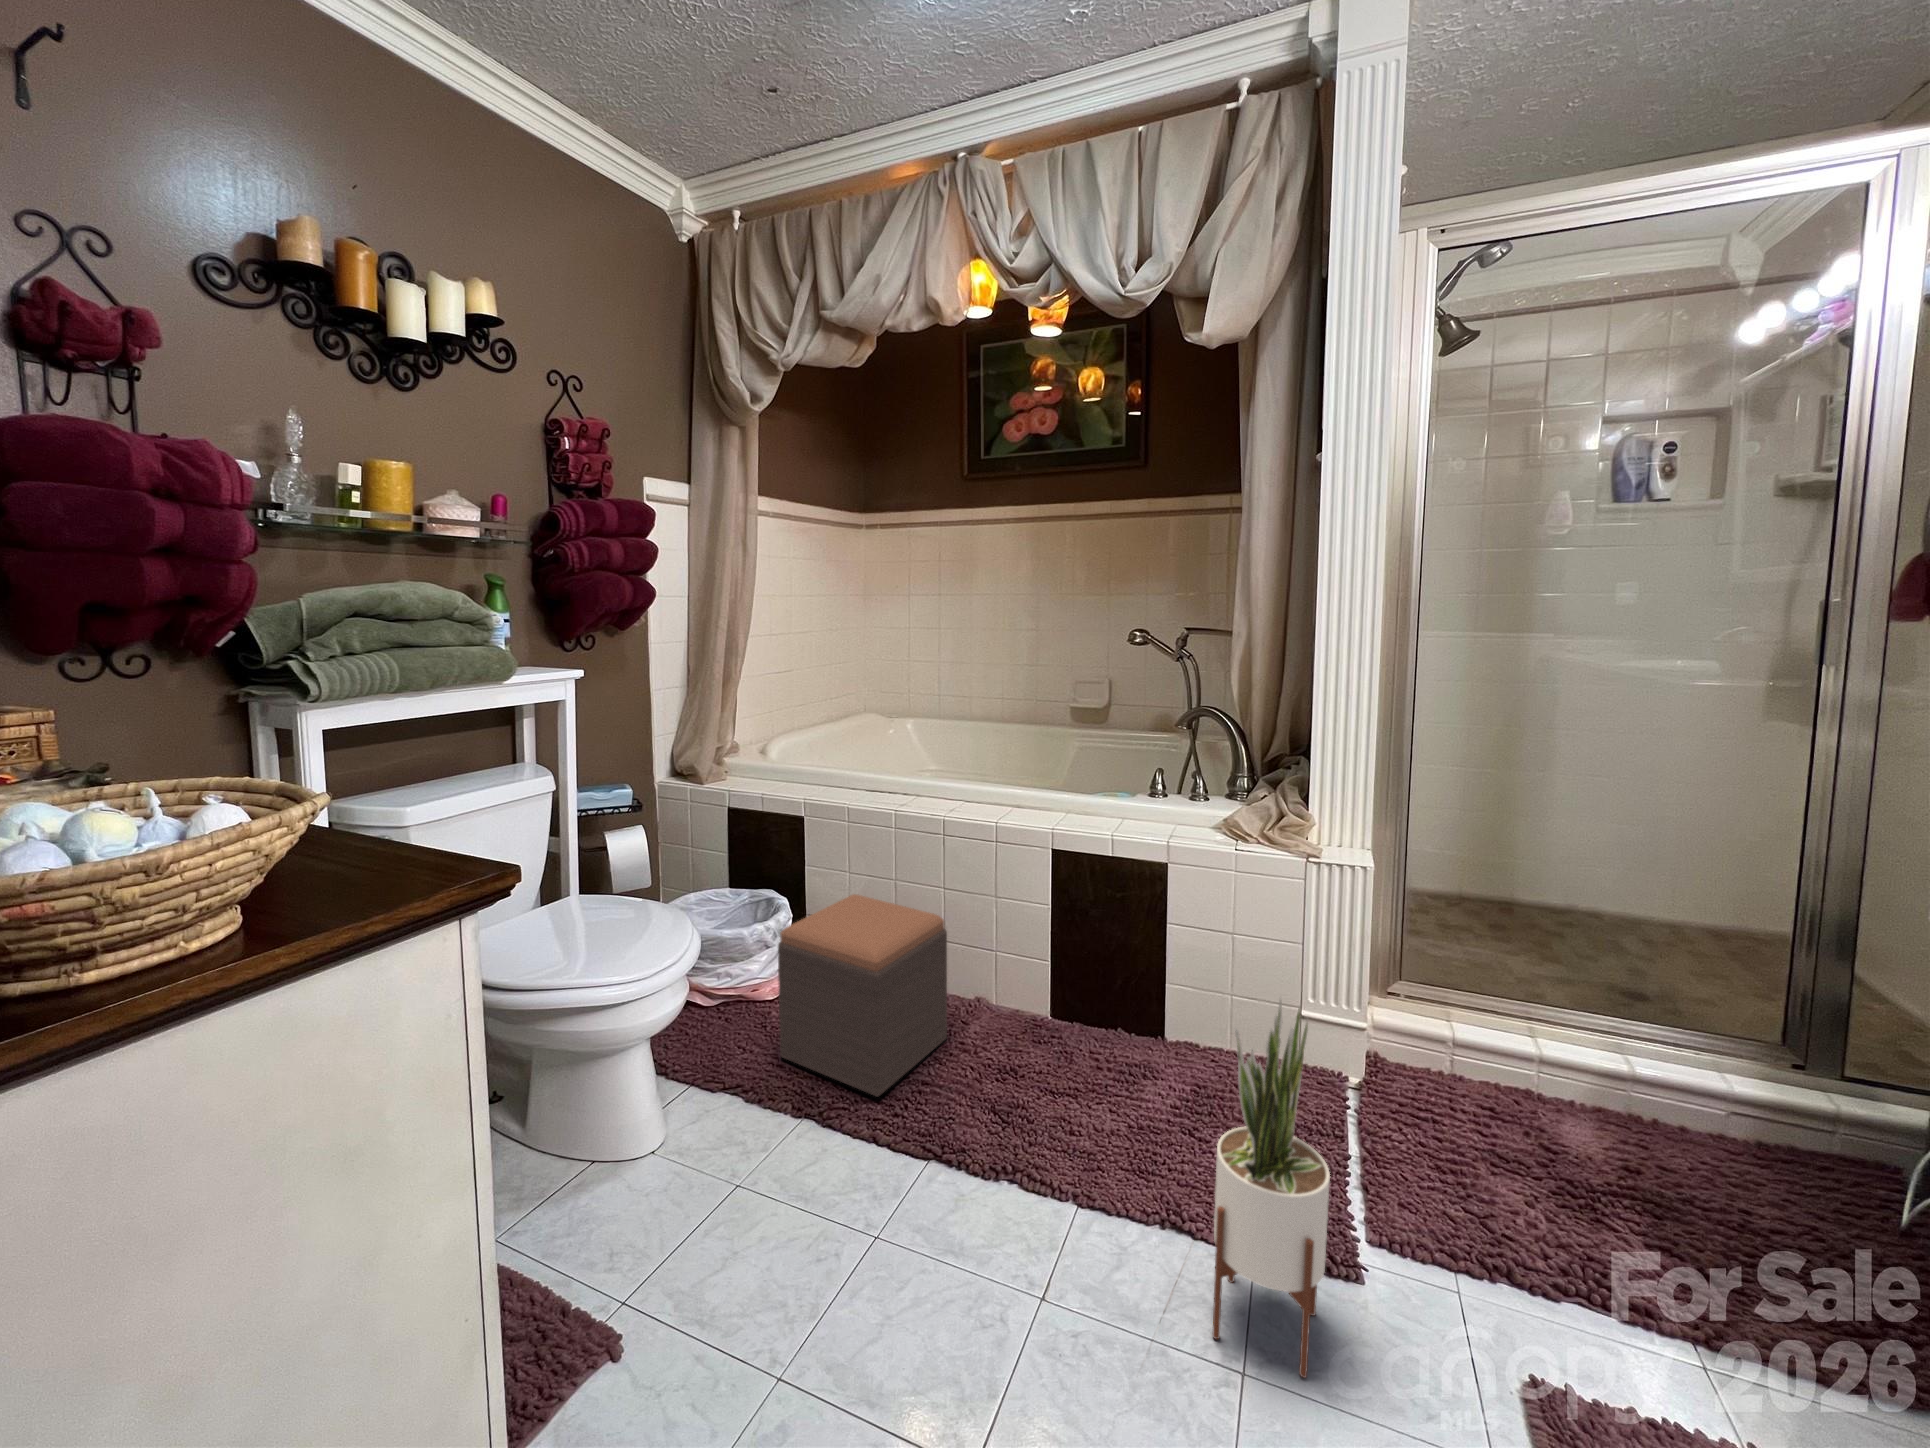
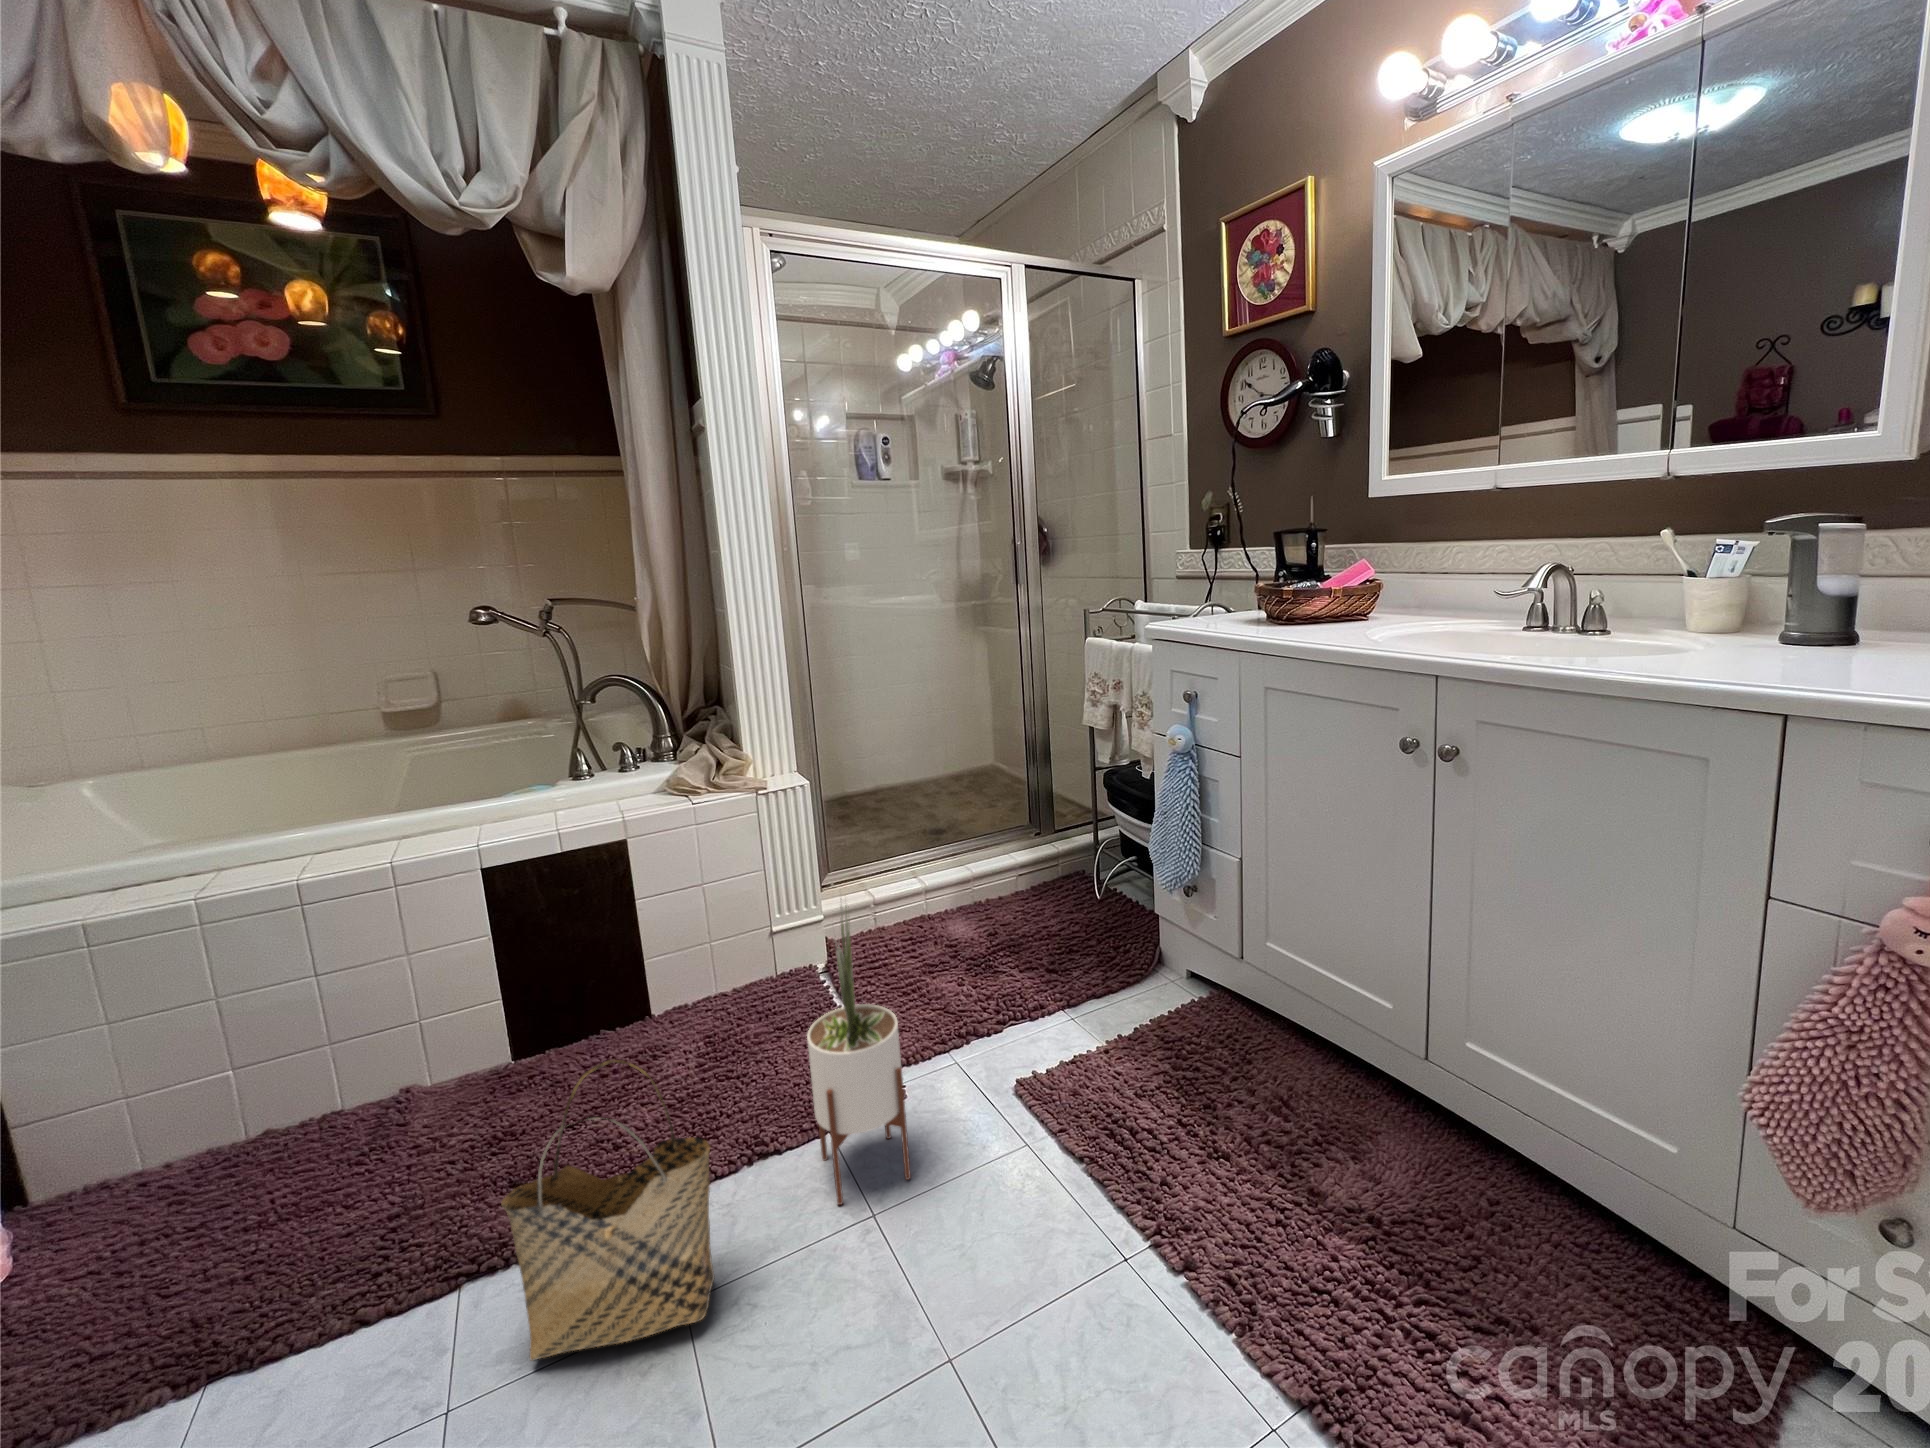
footstool: present [778,894,947,1097] -> none [43,1004,391,1346]
woven basket: none [924,1048,1081,1330] -> present [502,1060,715,1361]

